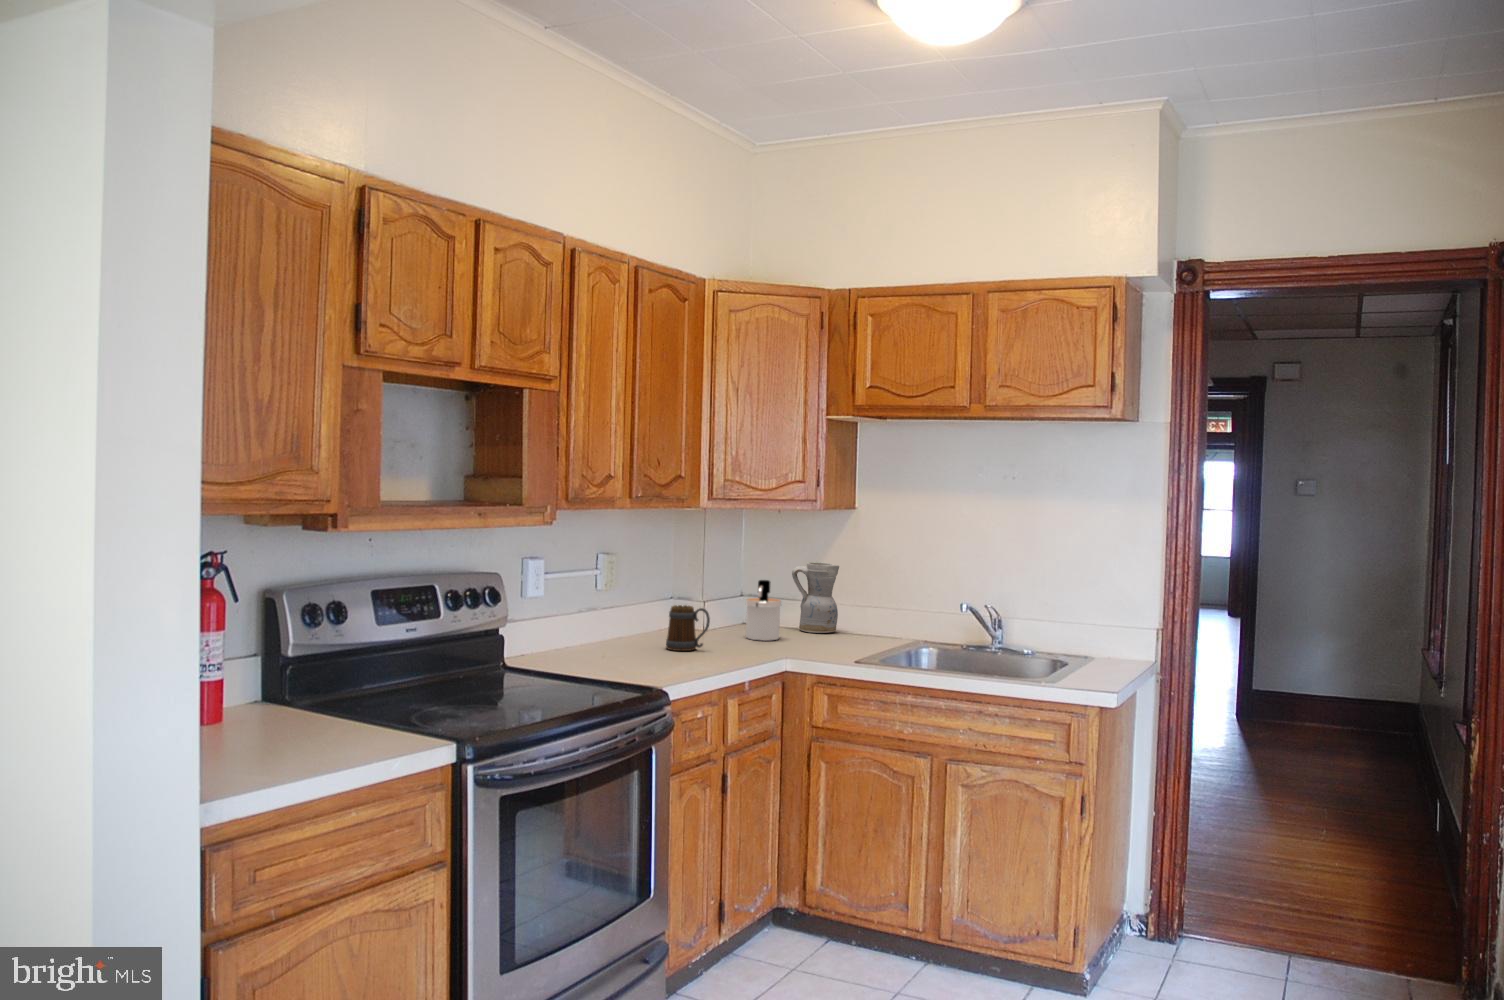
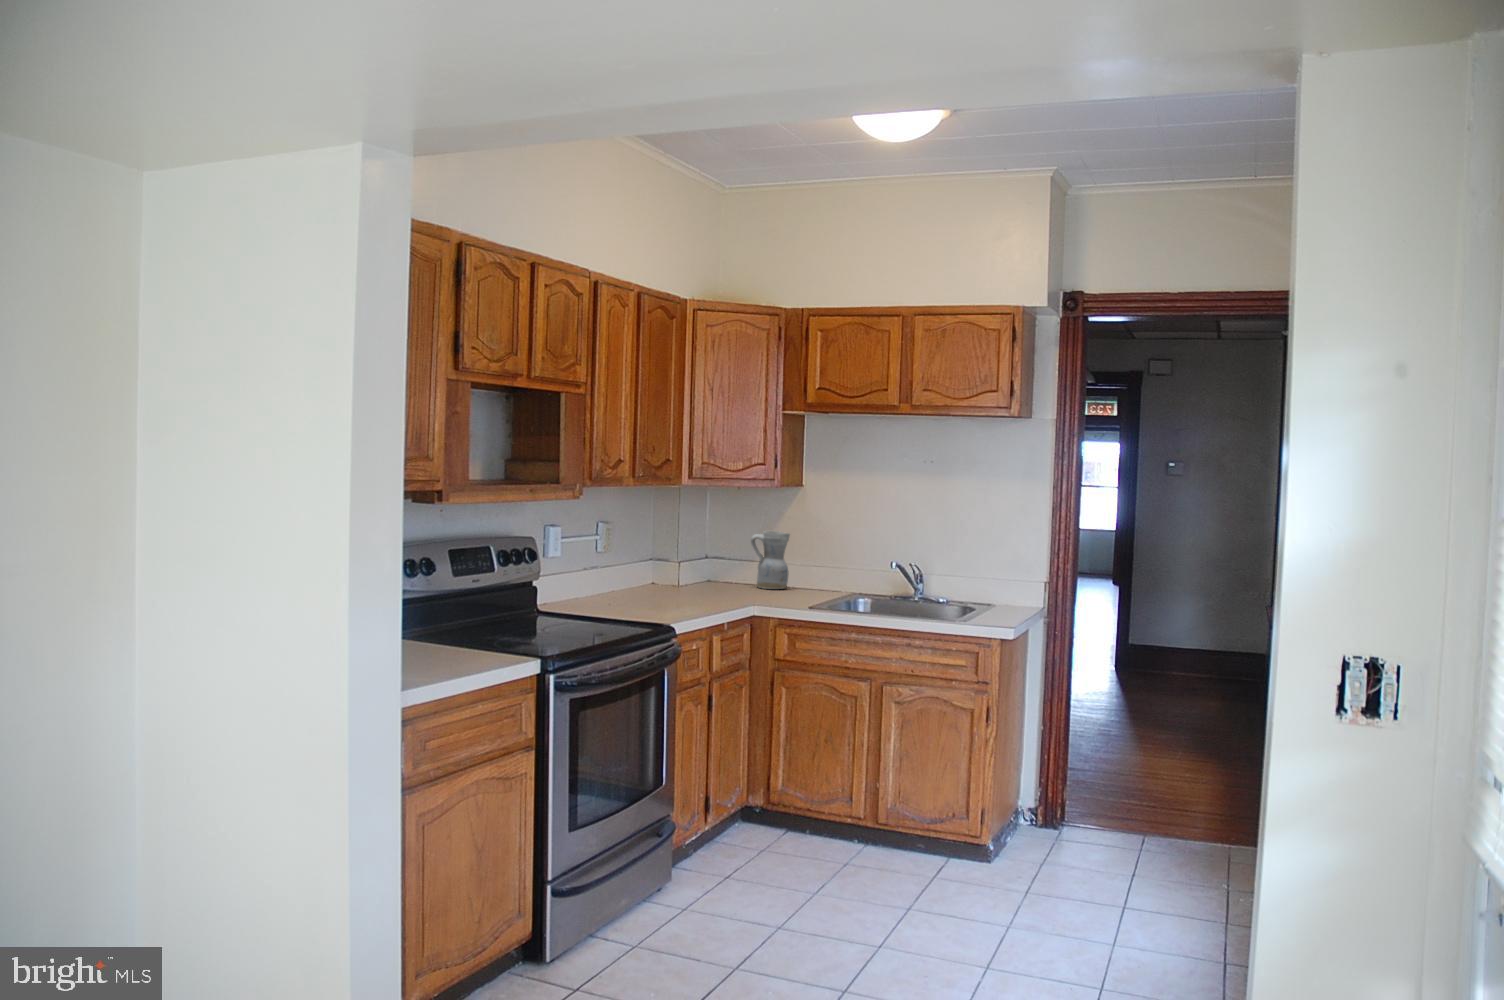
soap dispenser: present [746,580,781,641] -> none [716,545,745,595]
mug: present [666,605,710,651] -> none [656,565,692,602]

